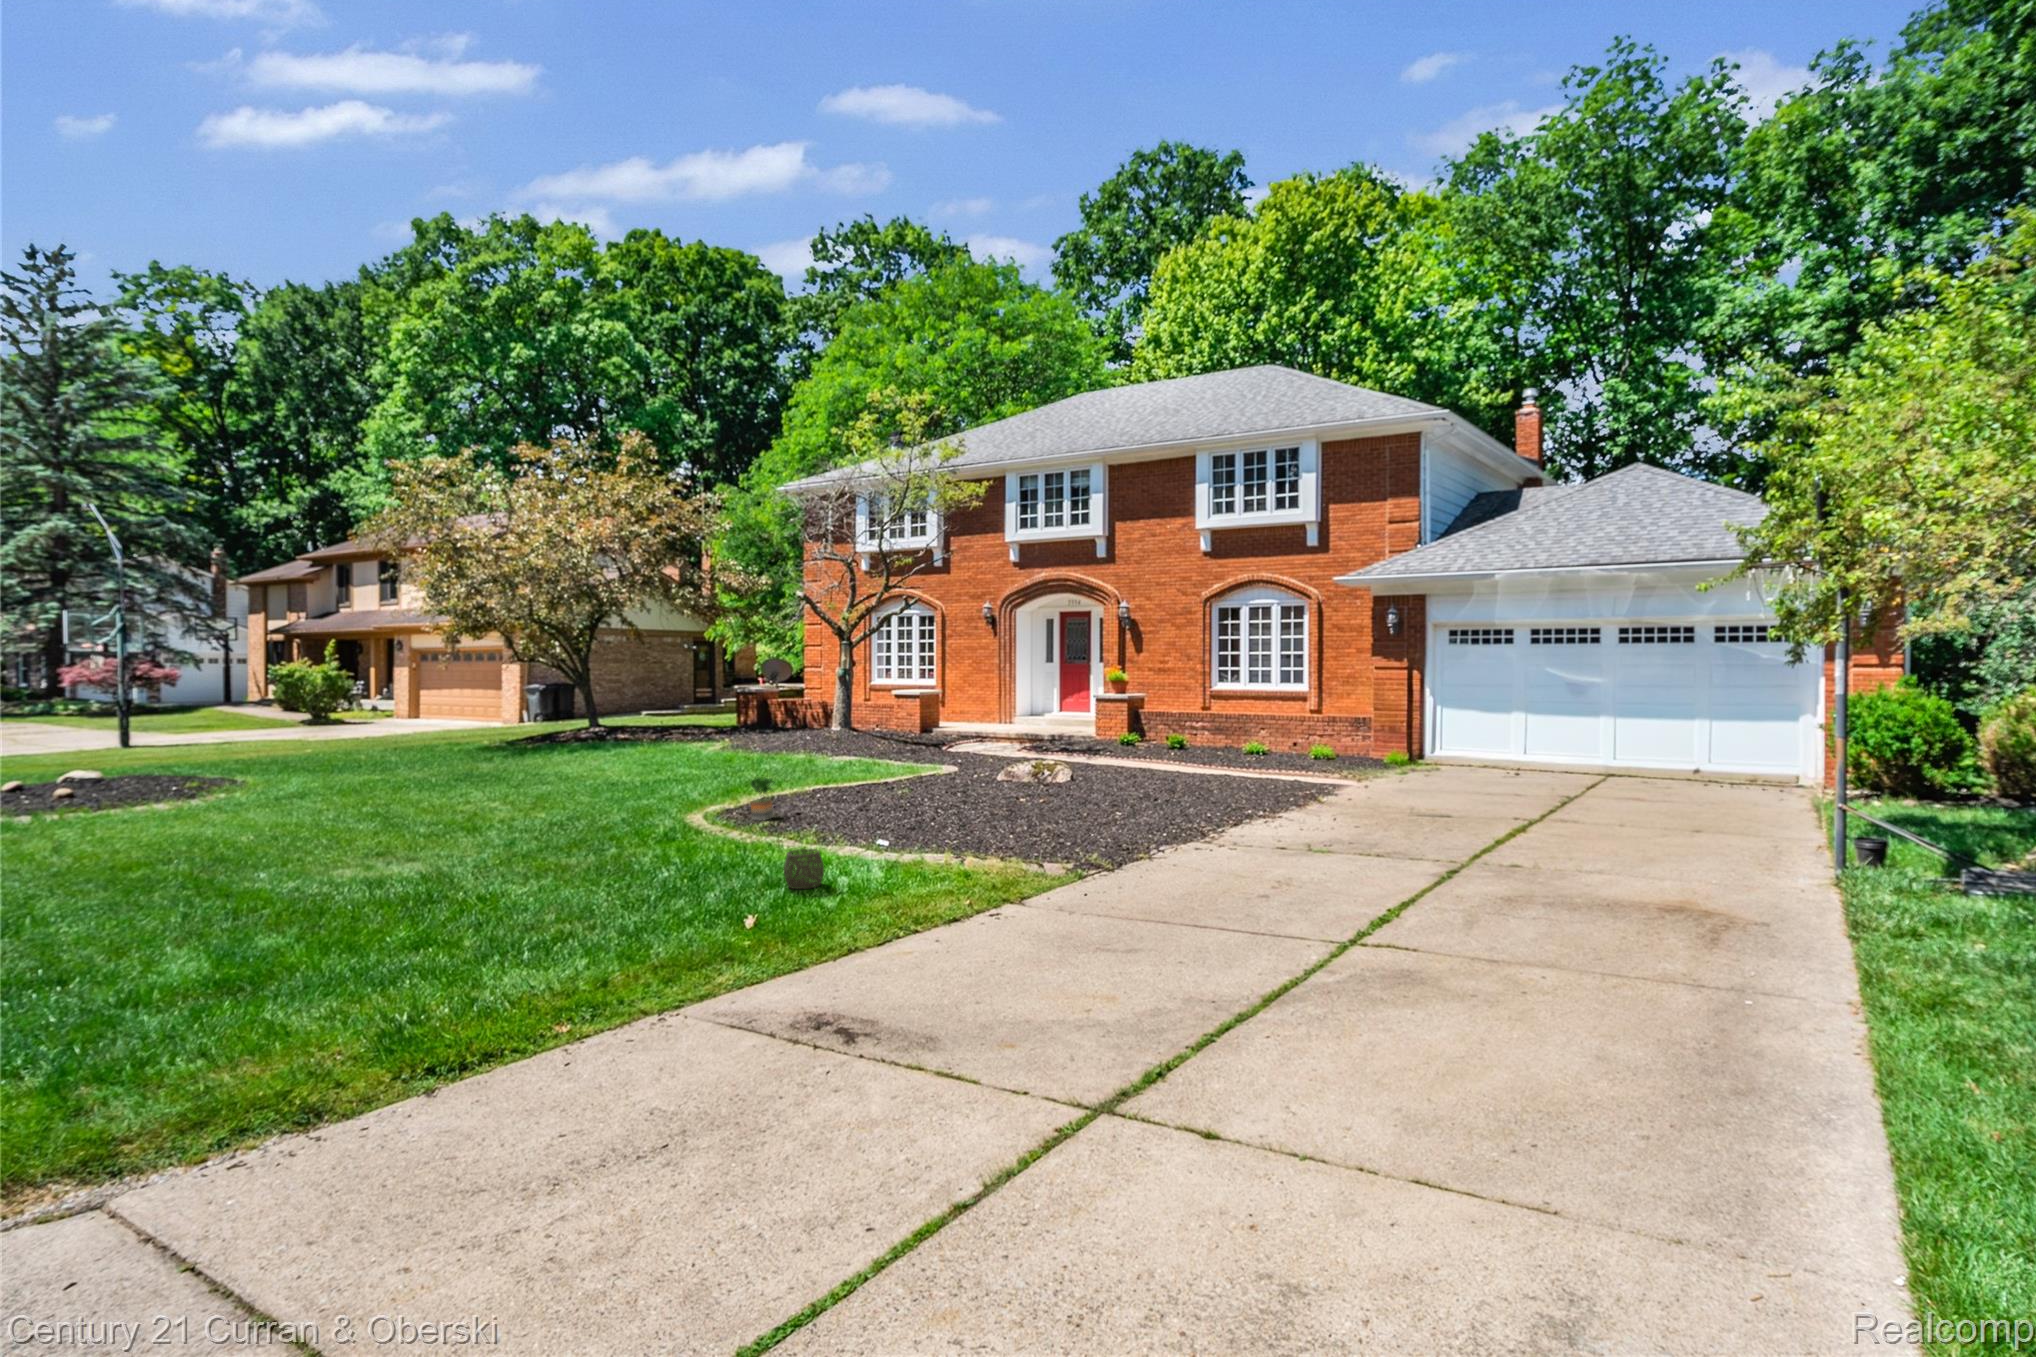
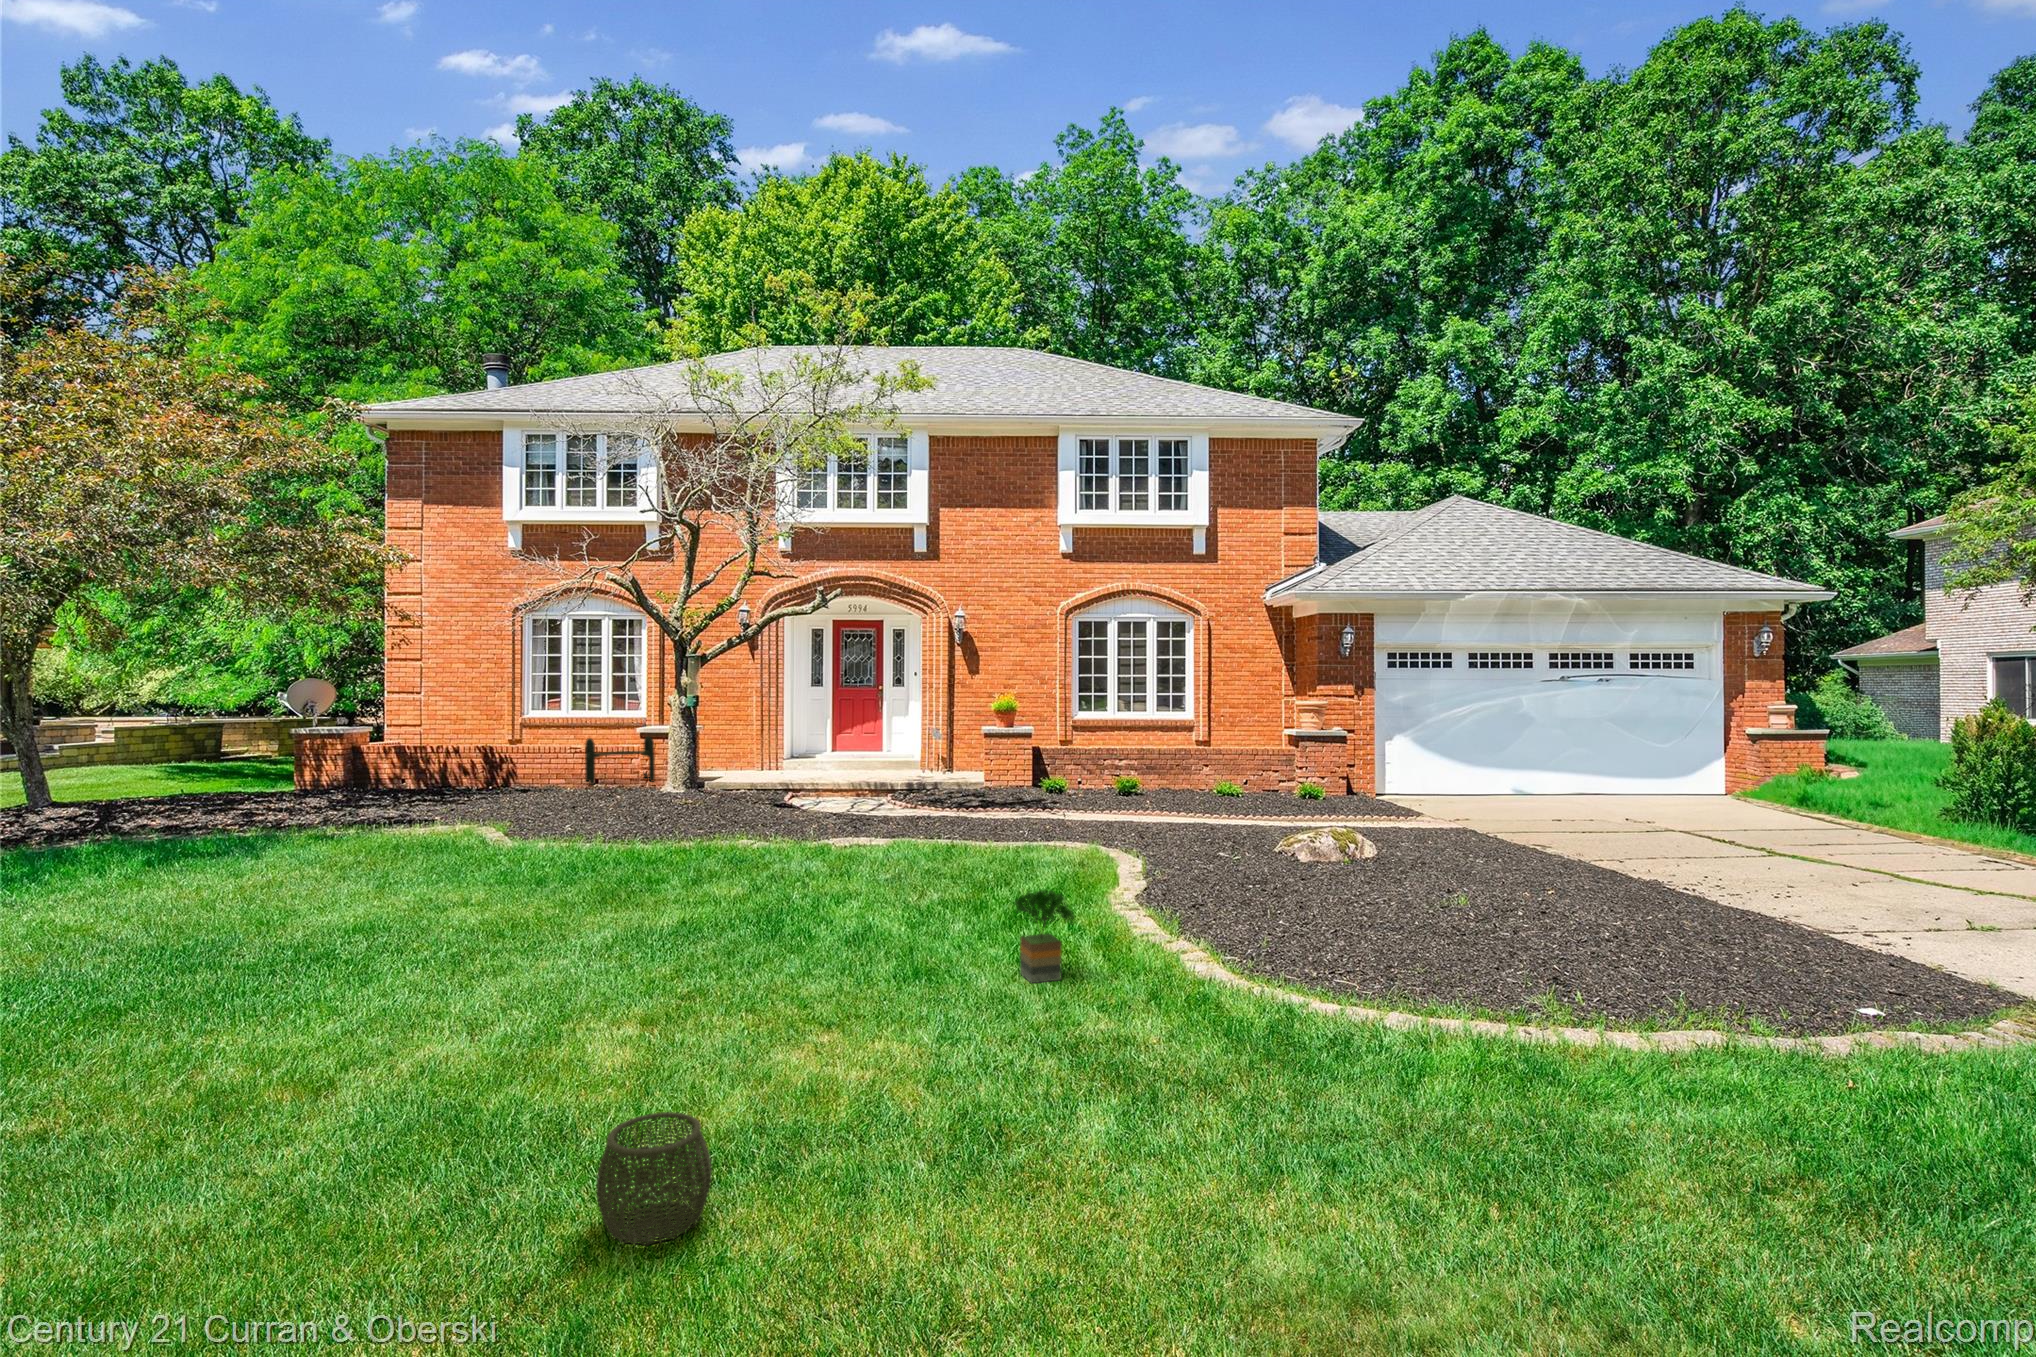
bench: none [892,696,937,728] -> present [585,736,655,785]
woven basket: present [784,849,824,889] -> present [596,1112,712,1245]

